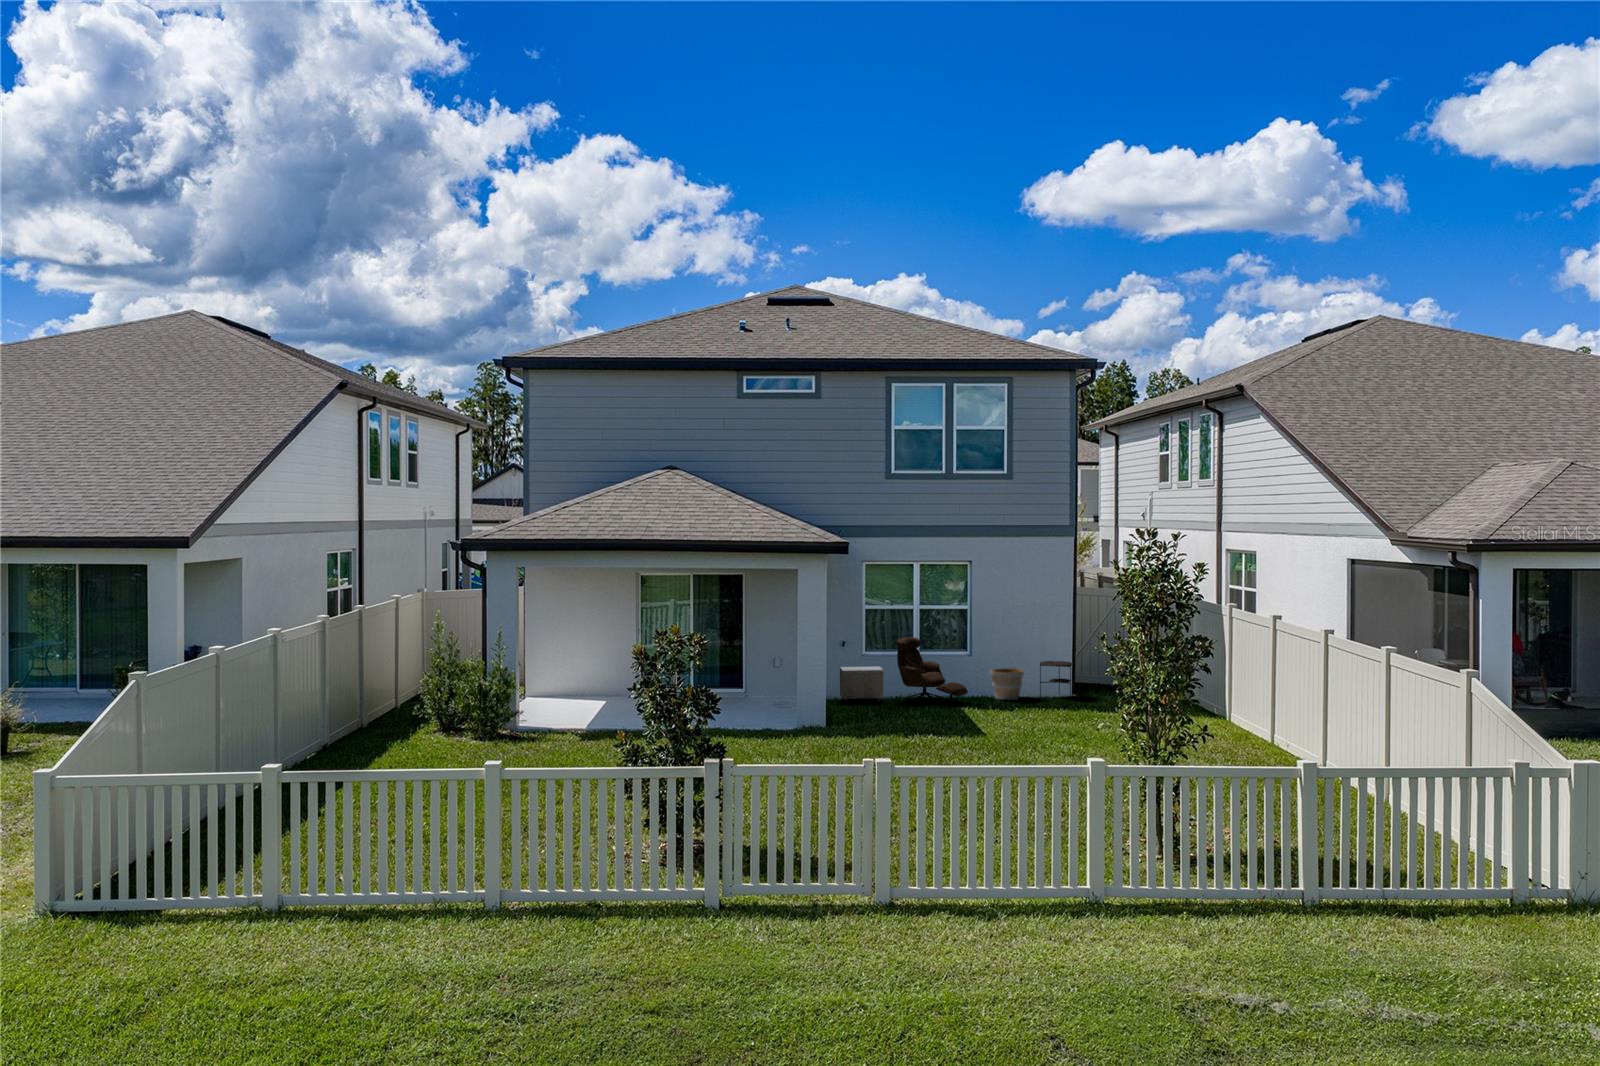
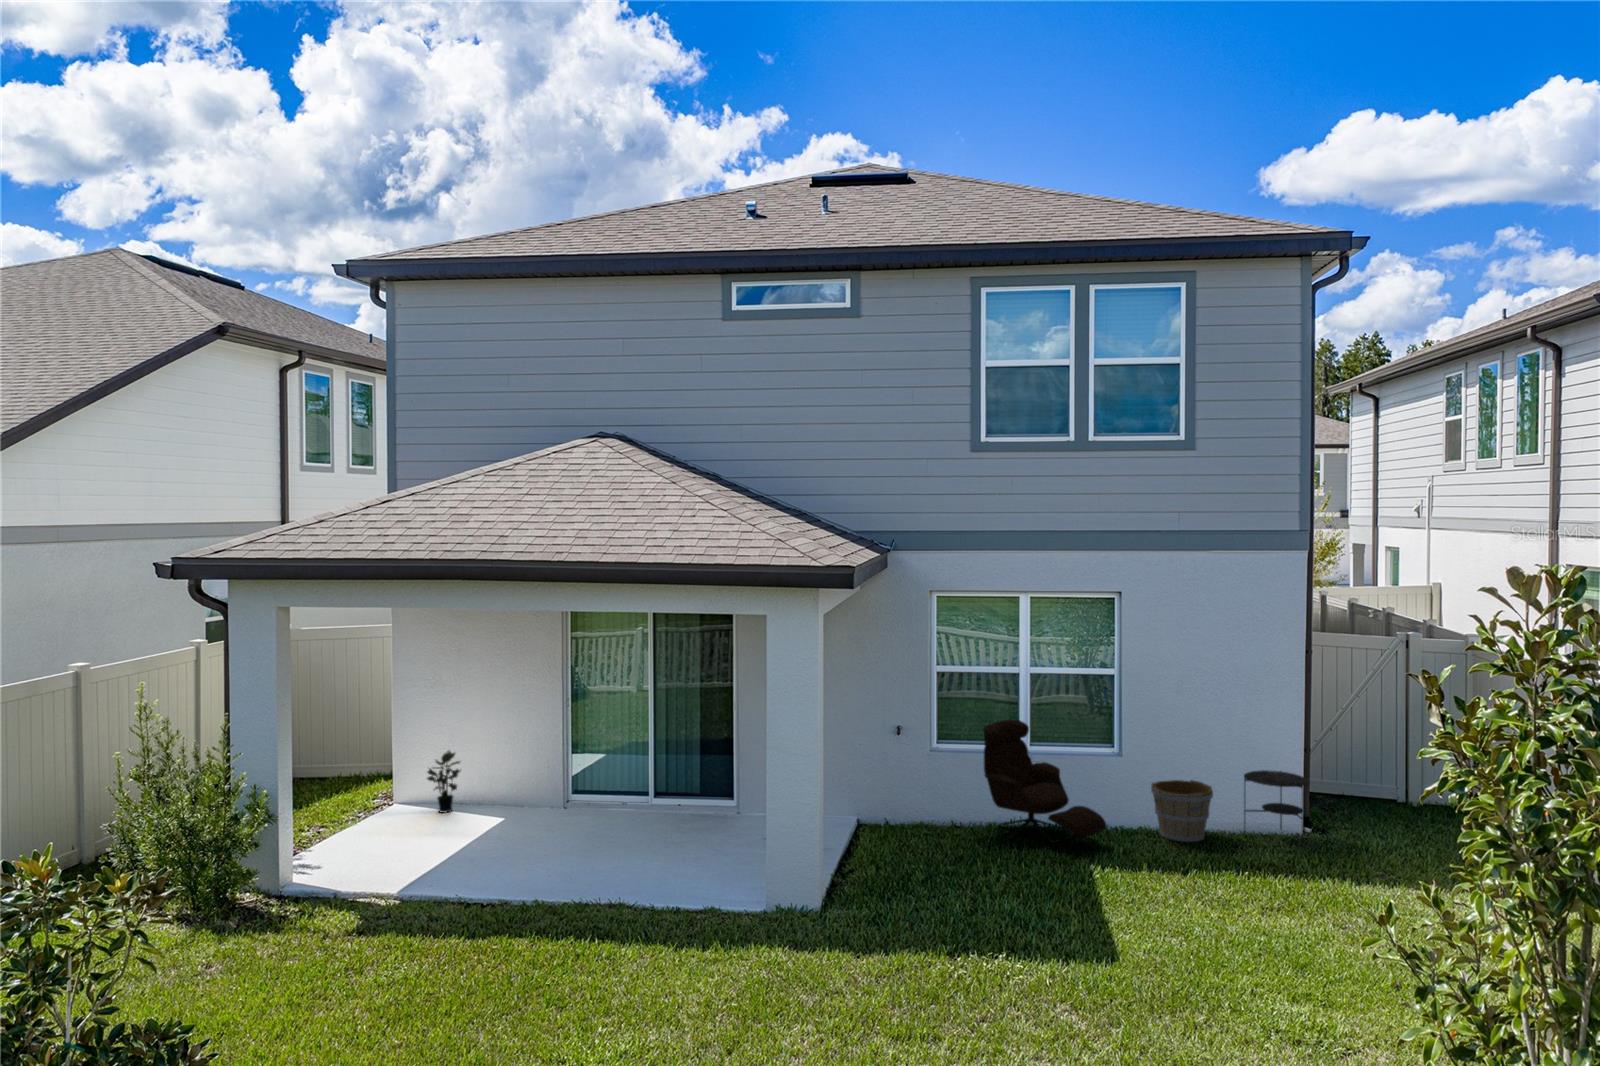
storage bench: present [840,666,883,702] -> none [887,767,957,830]
potted plant: none [548,667,569,706] -> present [427,751,460,813]

